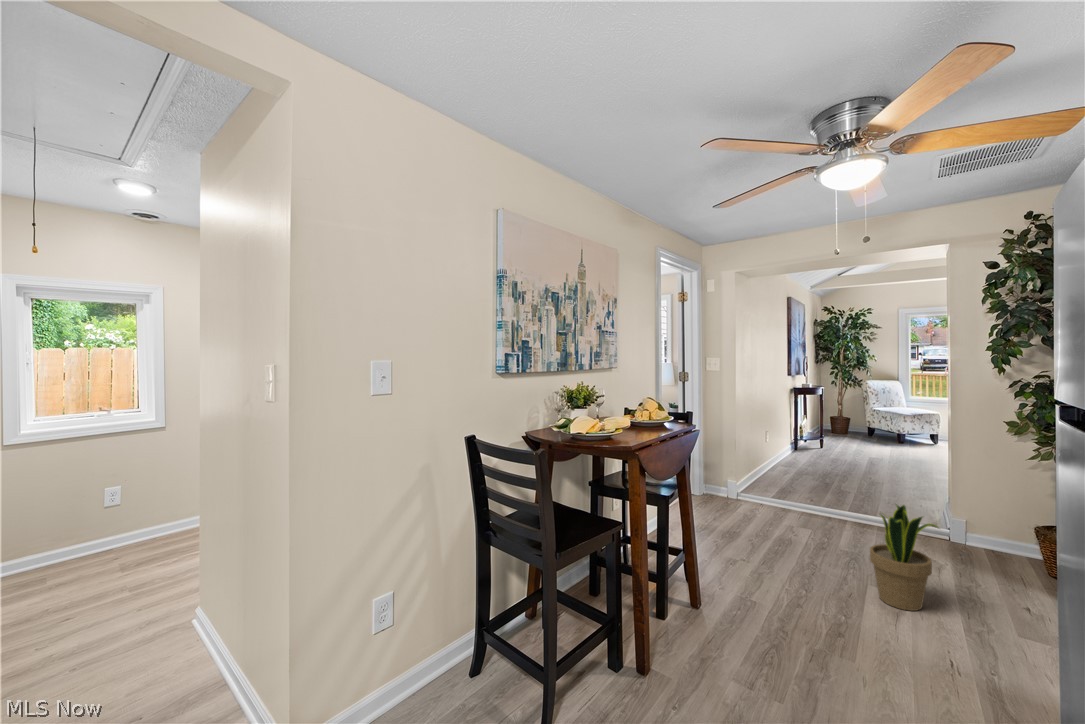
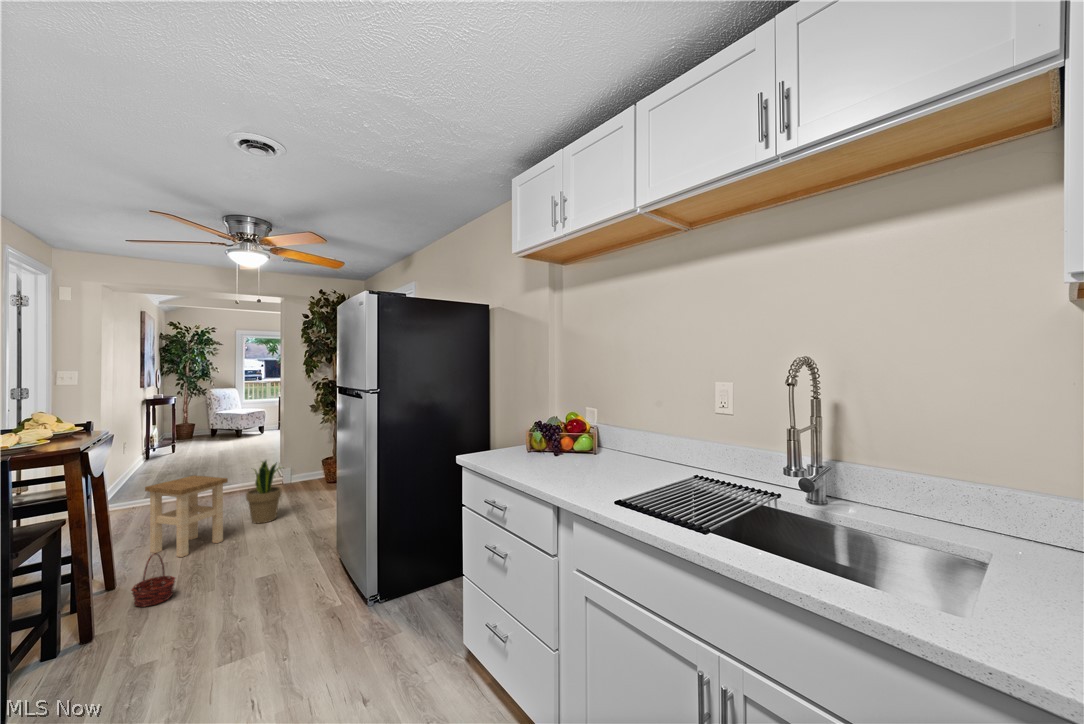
stool: none [735,501,832,614] -> present [145,475,228,557]
basket: none [682,611,732,688] -> present [131,553,175,607]

